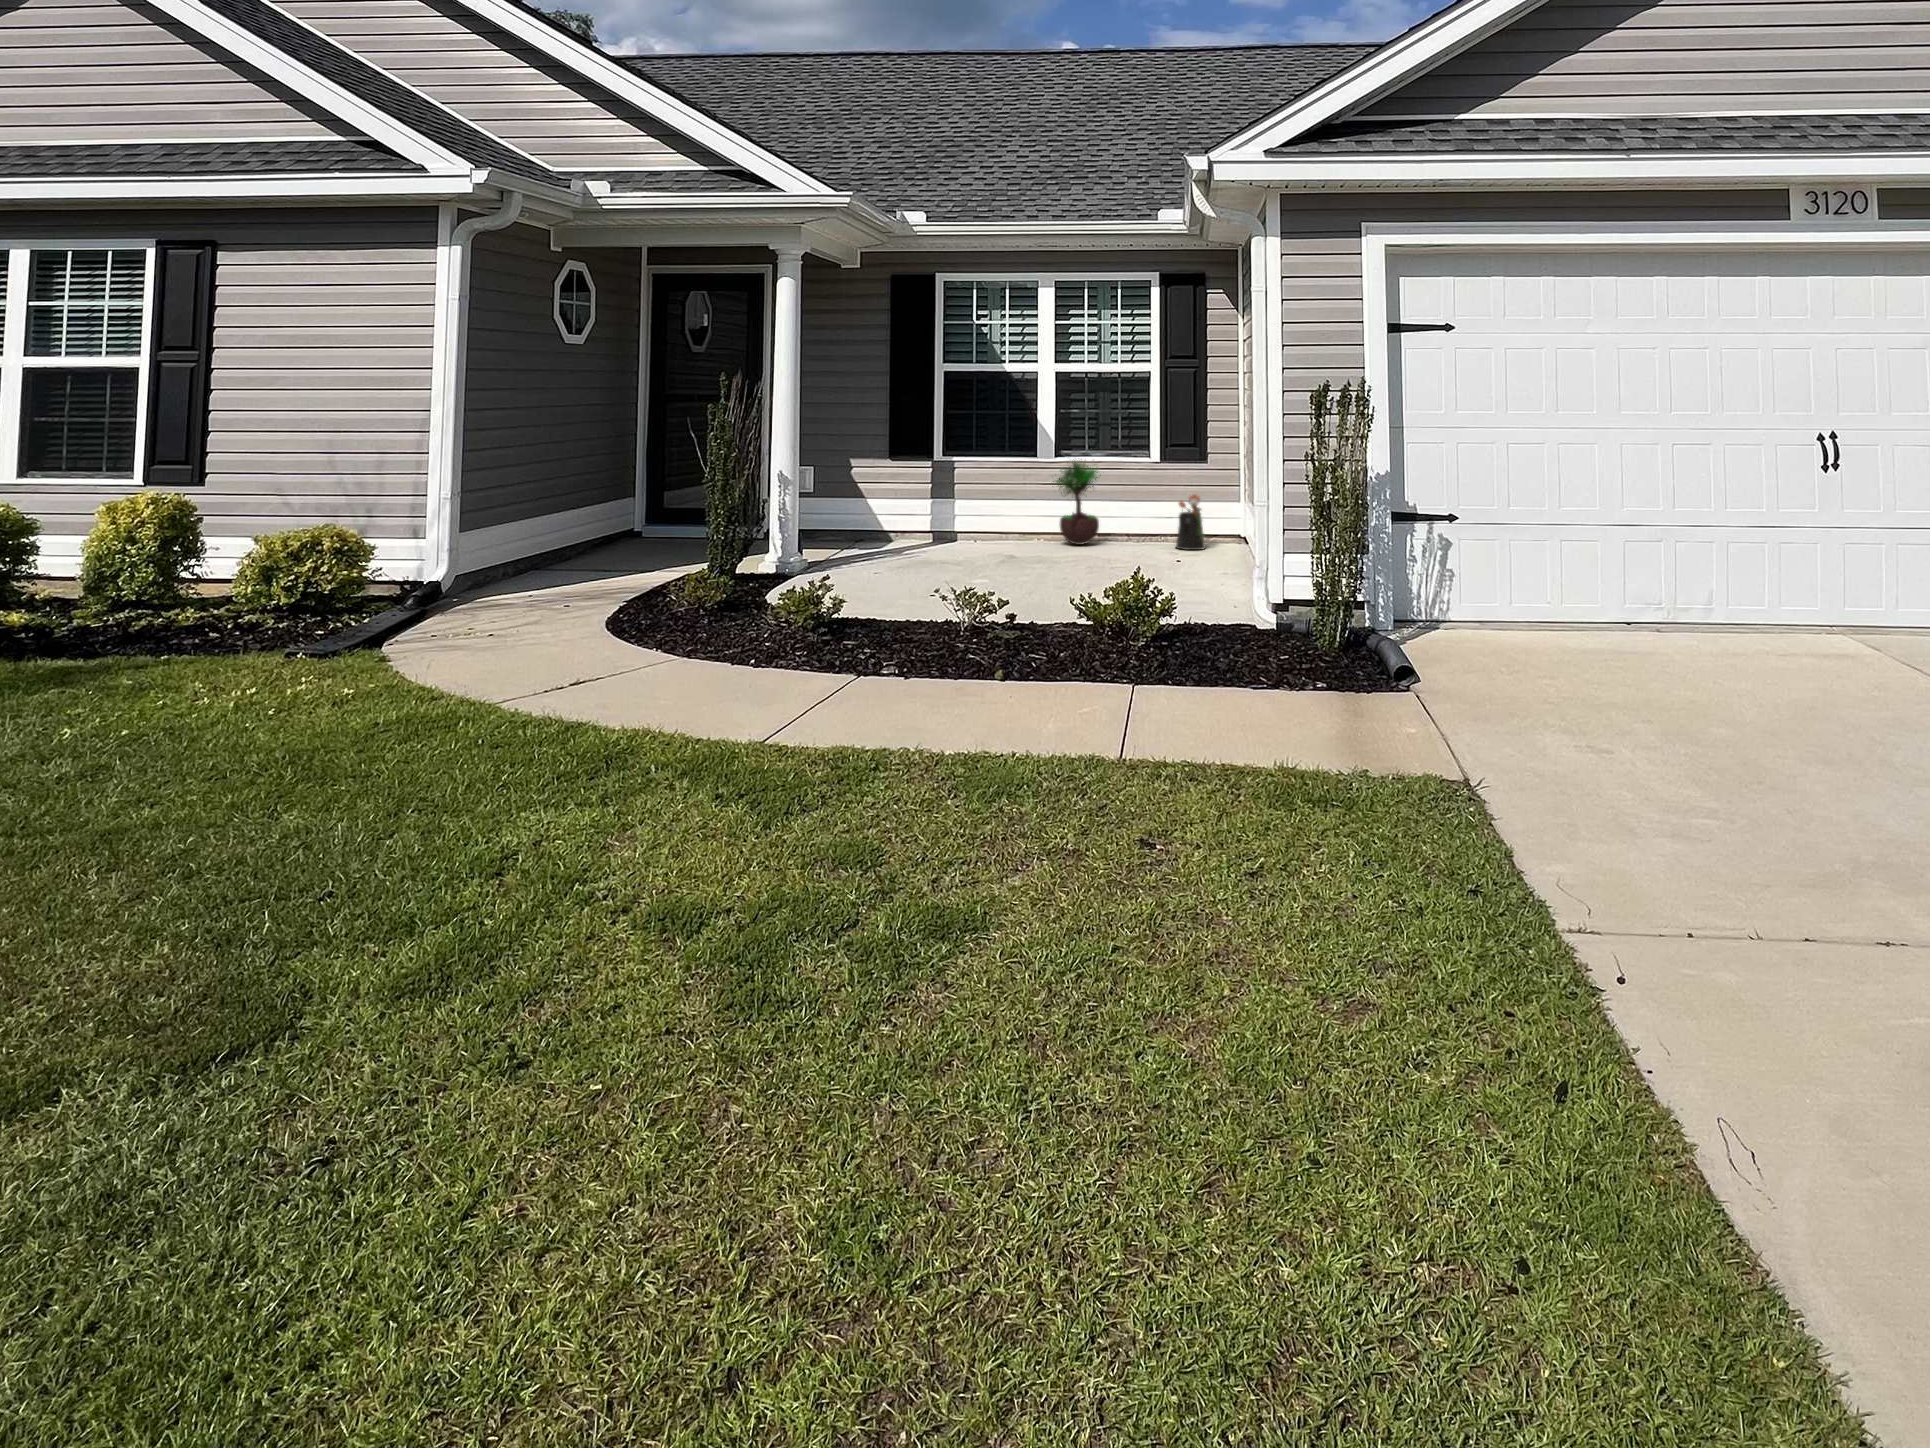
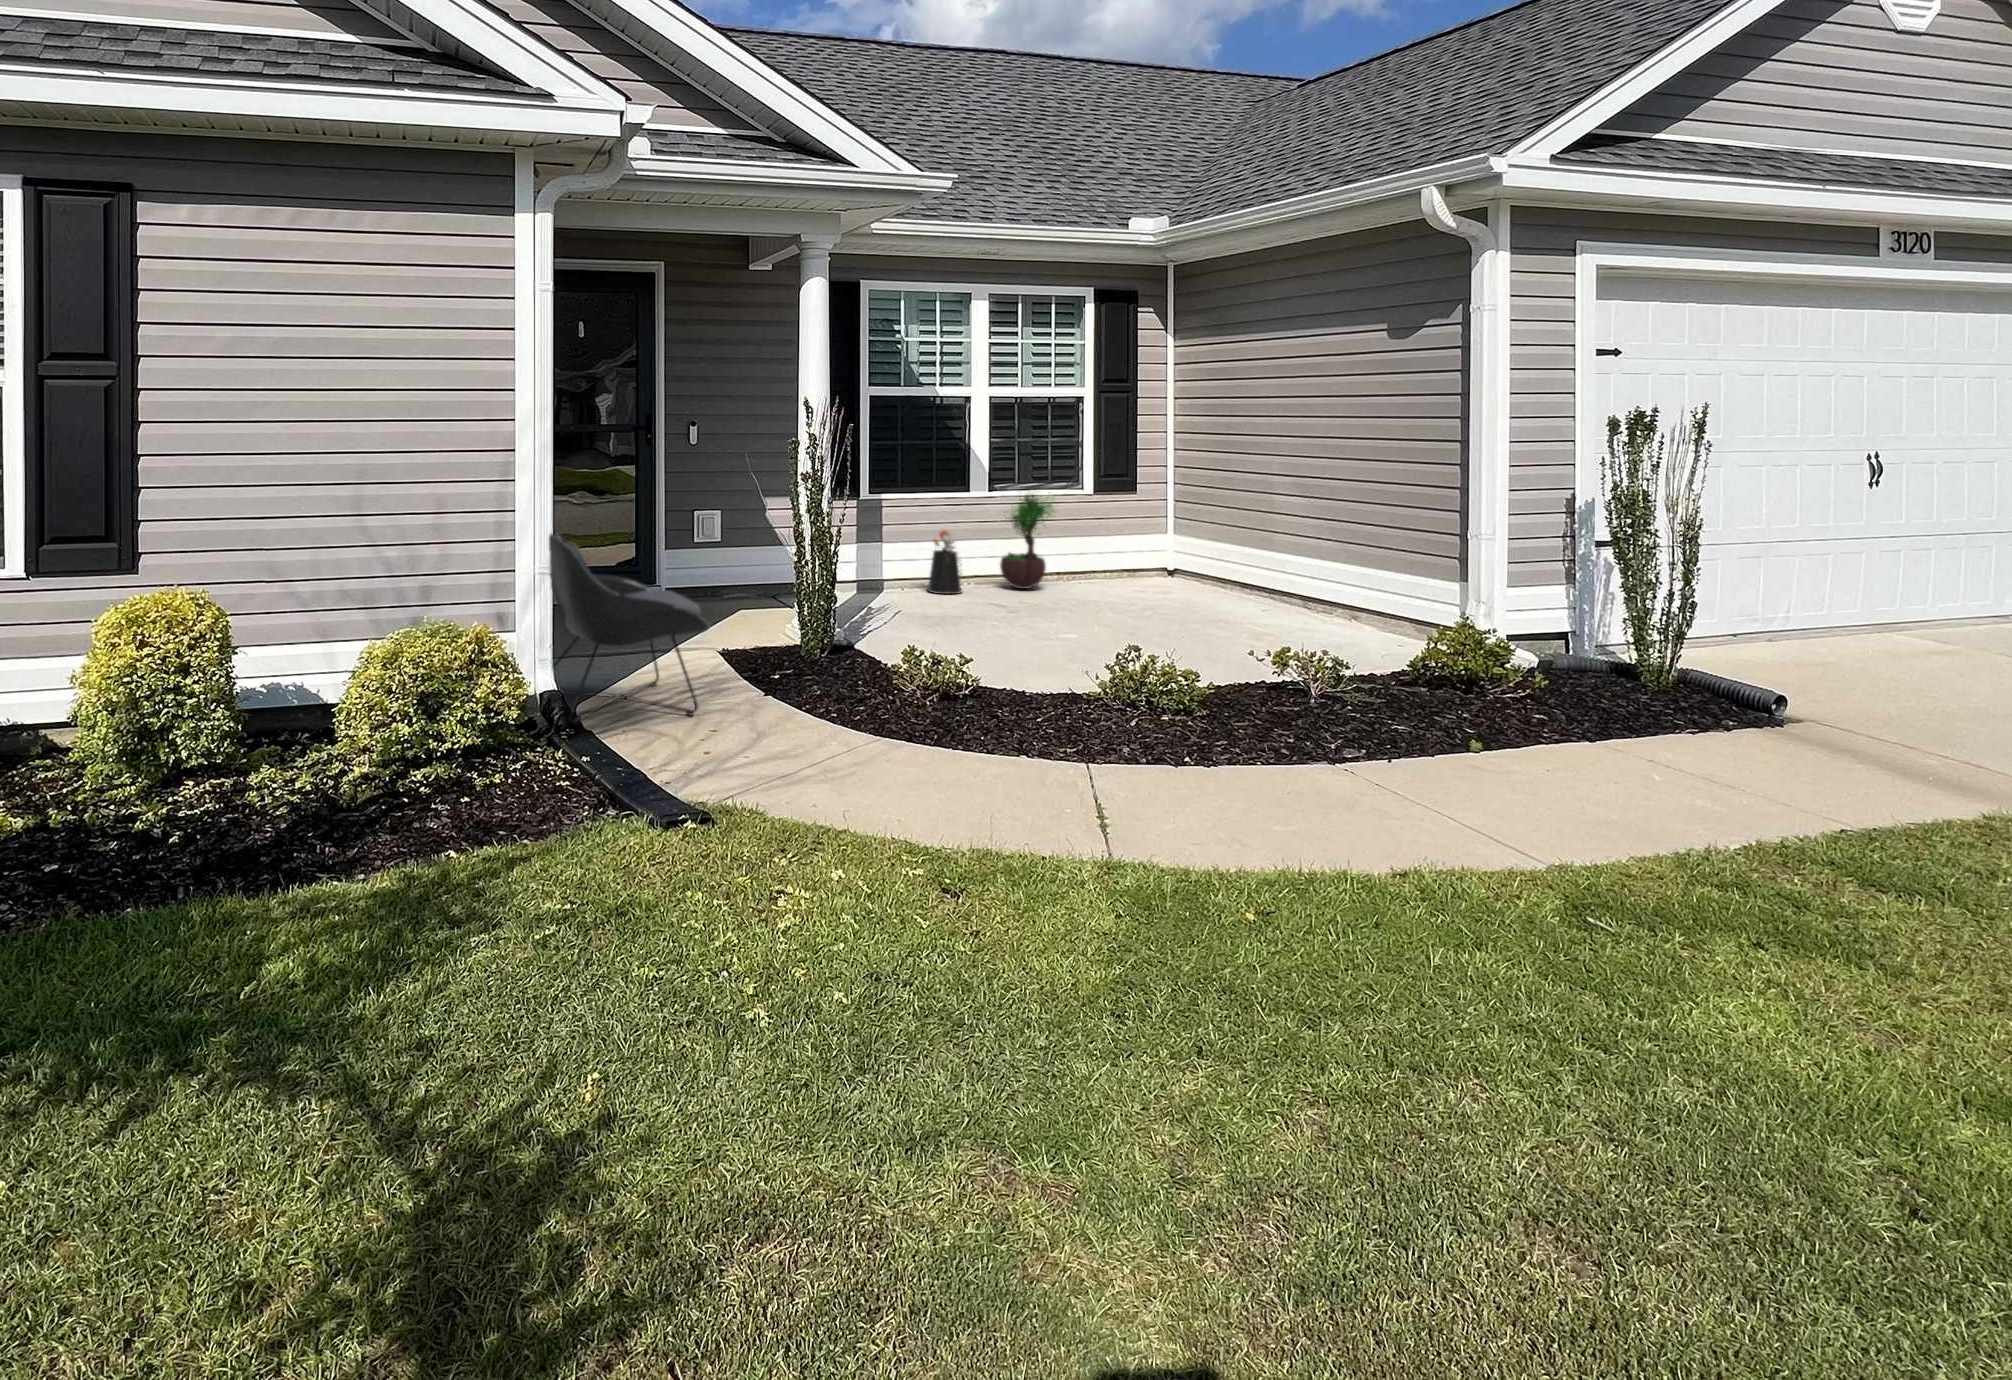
lounge chair: none [460,468,600,603] -> present [549,534,709,726]
watering can: present [1176,495,1205,550] -> present [928,530,962,594]

